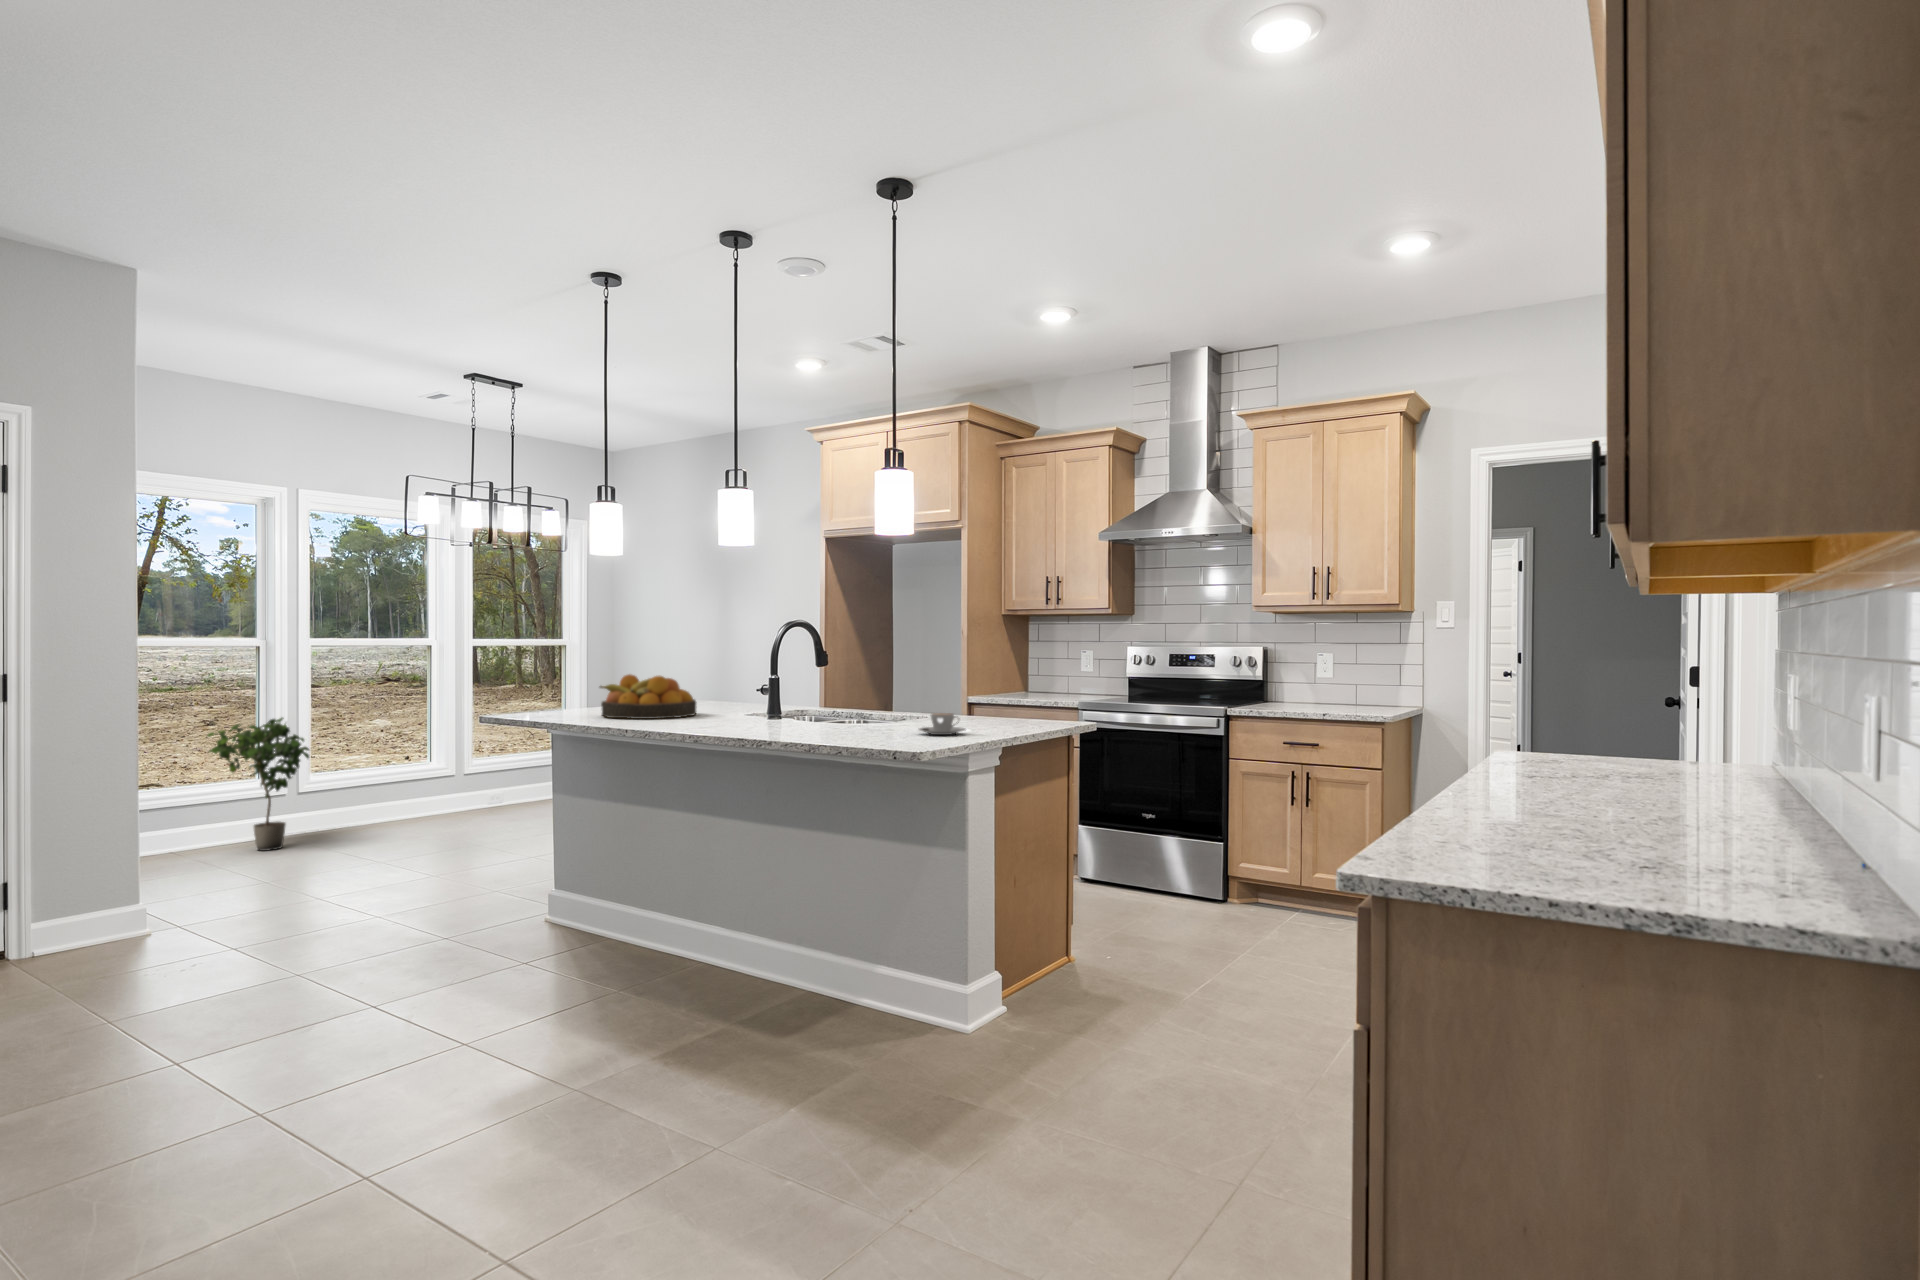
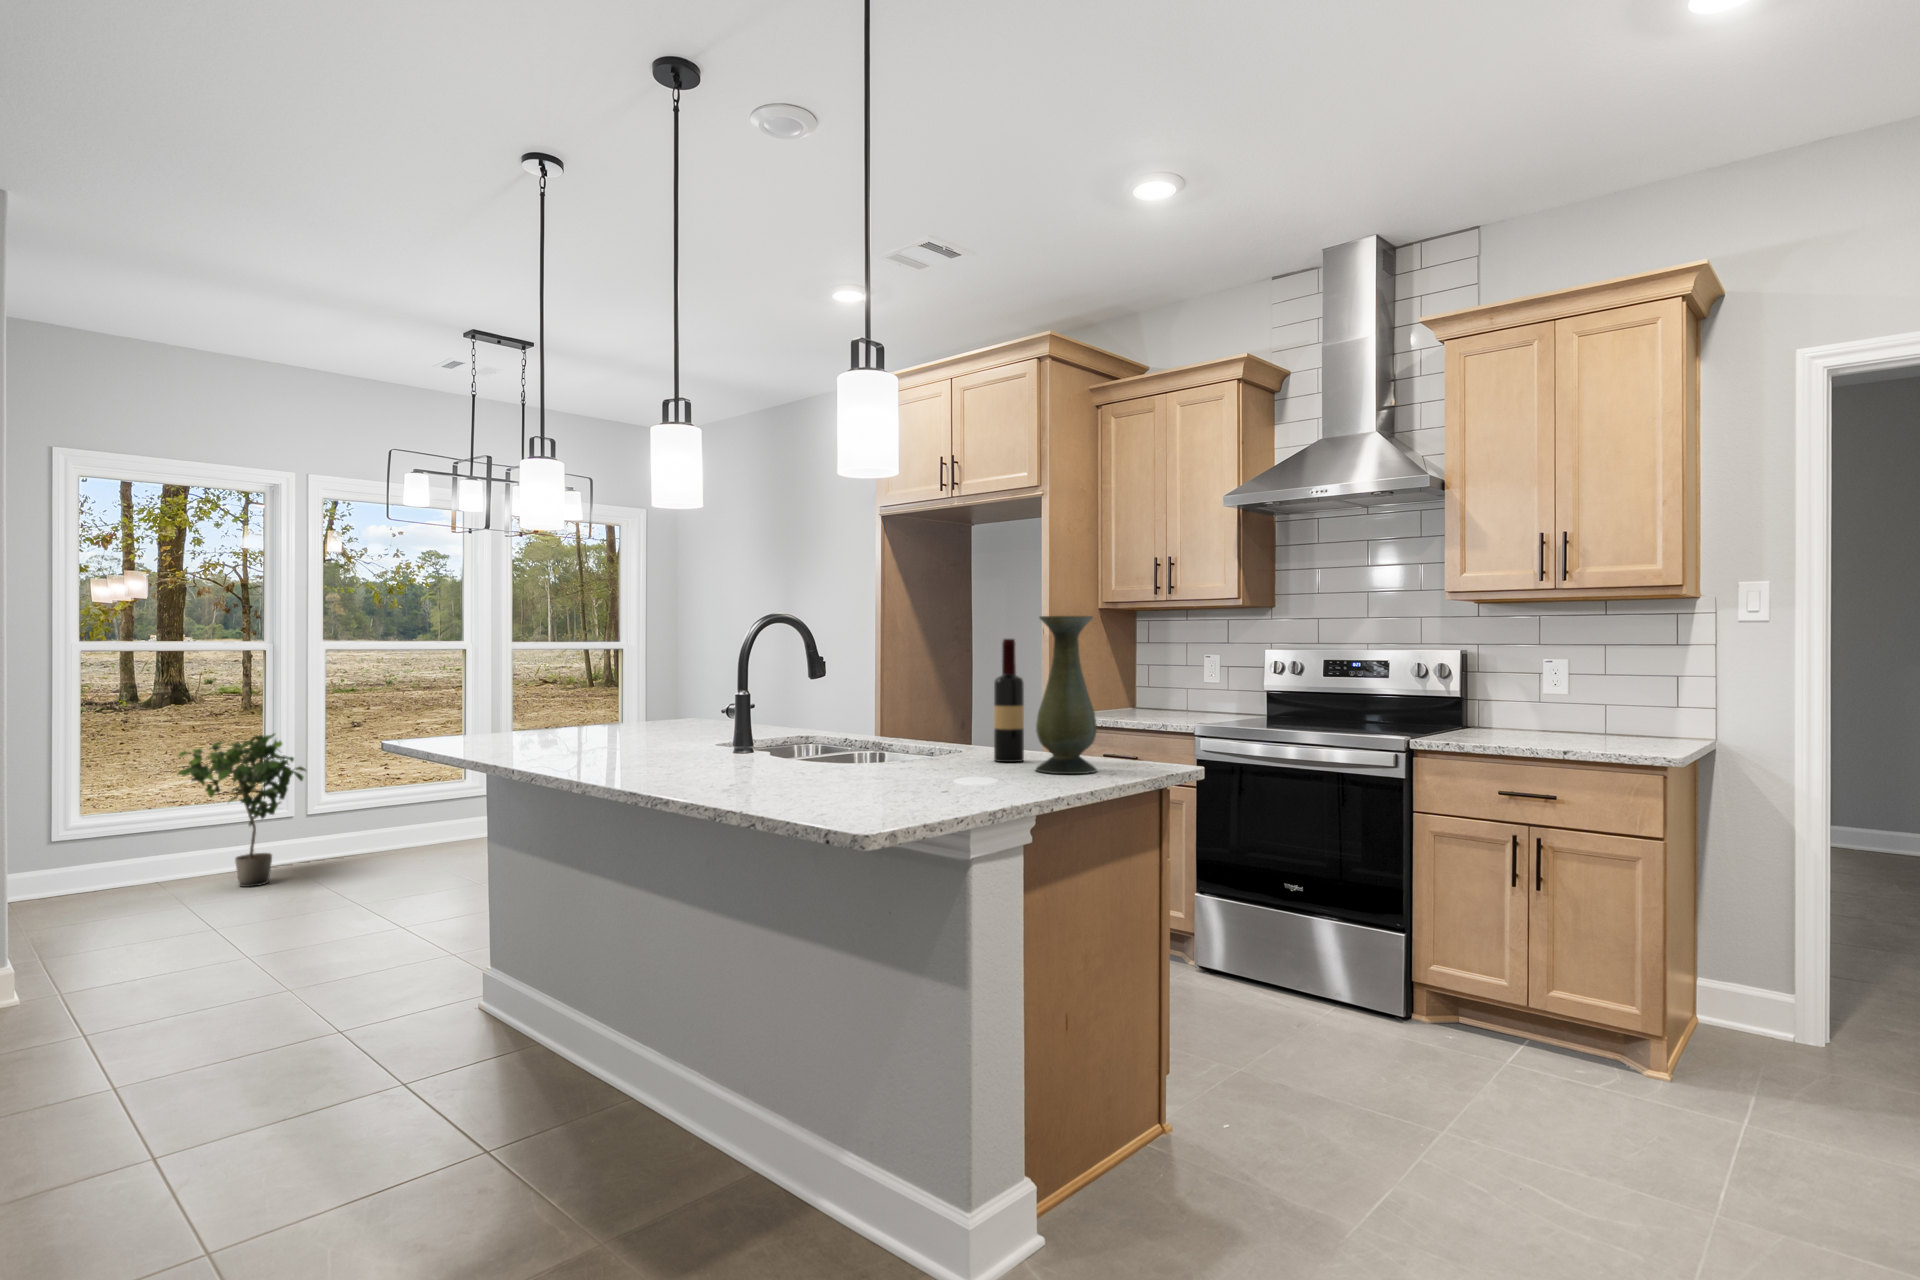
vase: none [989,623,1030,726] -> present [1036,616,1097,774]
wine bottle: none [956,638,977,721] -> present [994,639,1024,762]
fruit bowl: present [600,674,696,719] -> none [521,690,654,752]
coffee cup: present [919,713,965,735] -> none [905,756,981,793]

